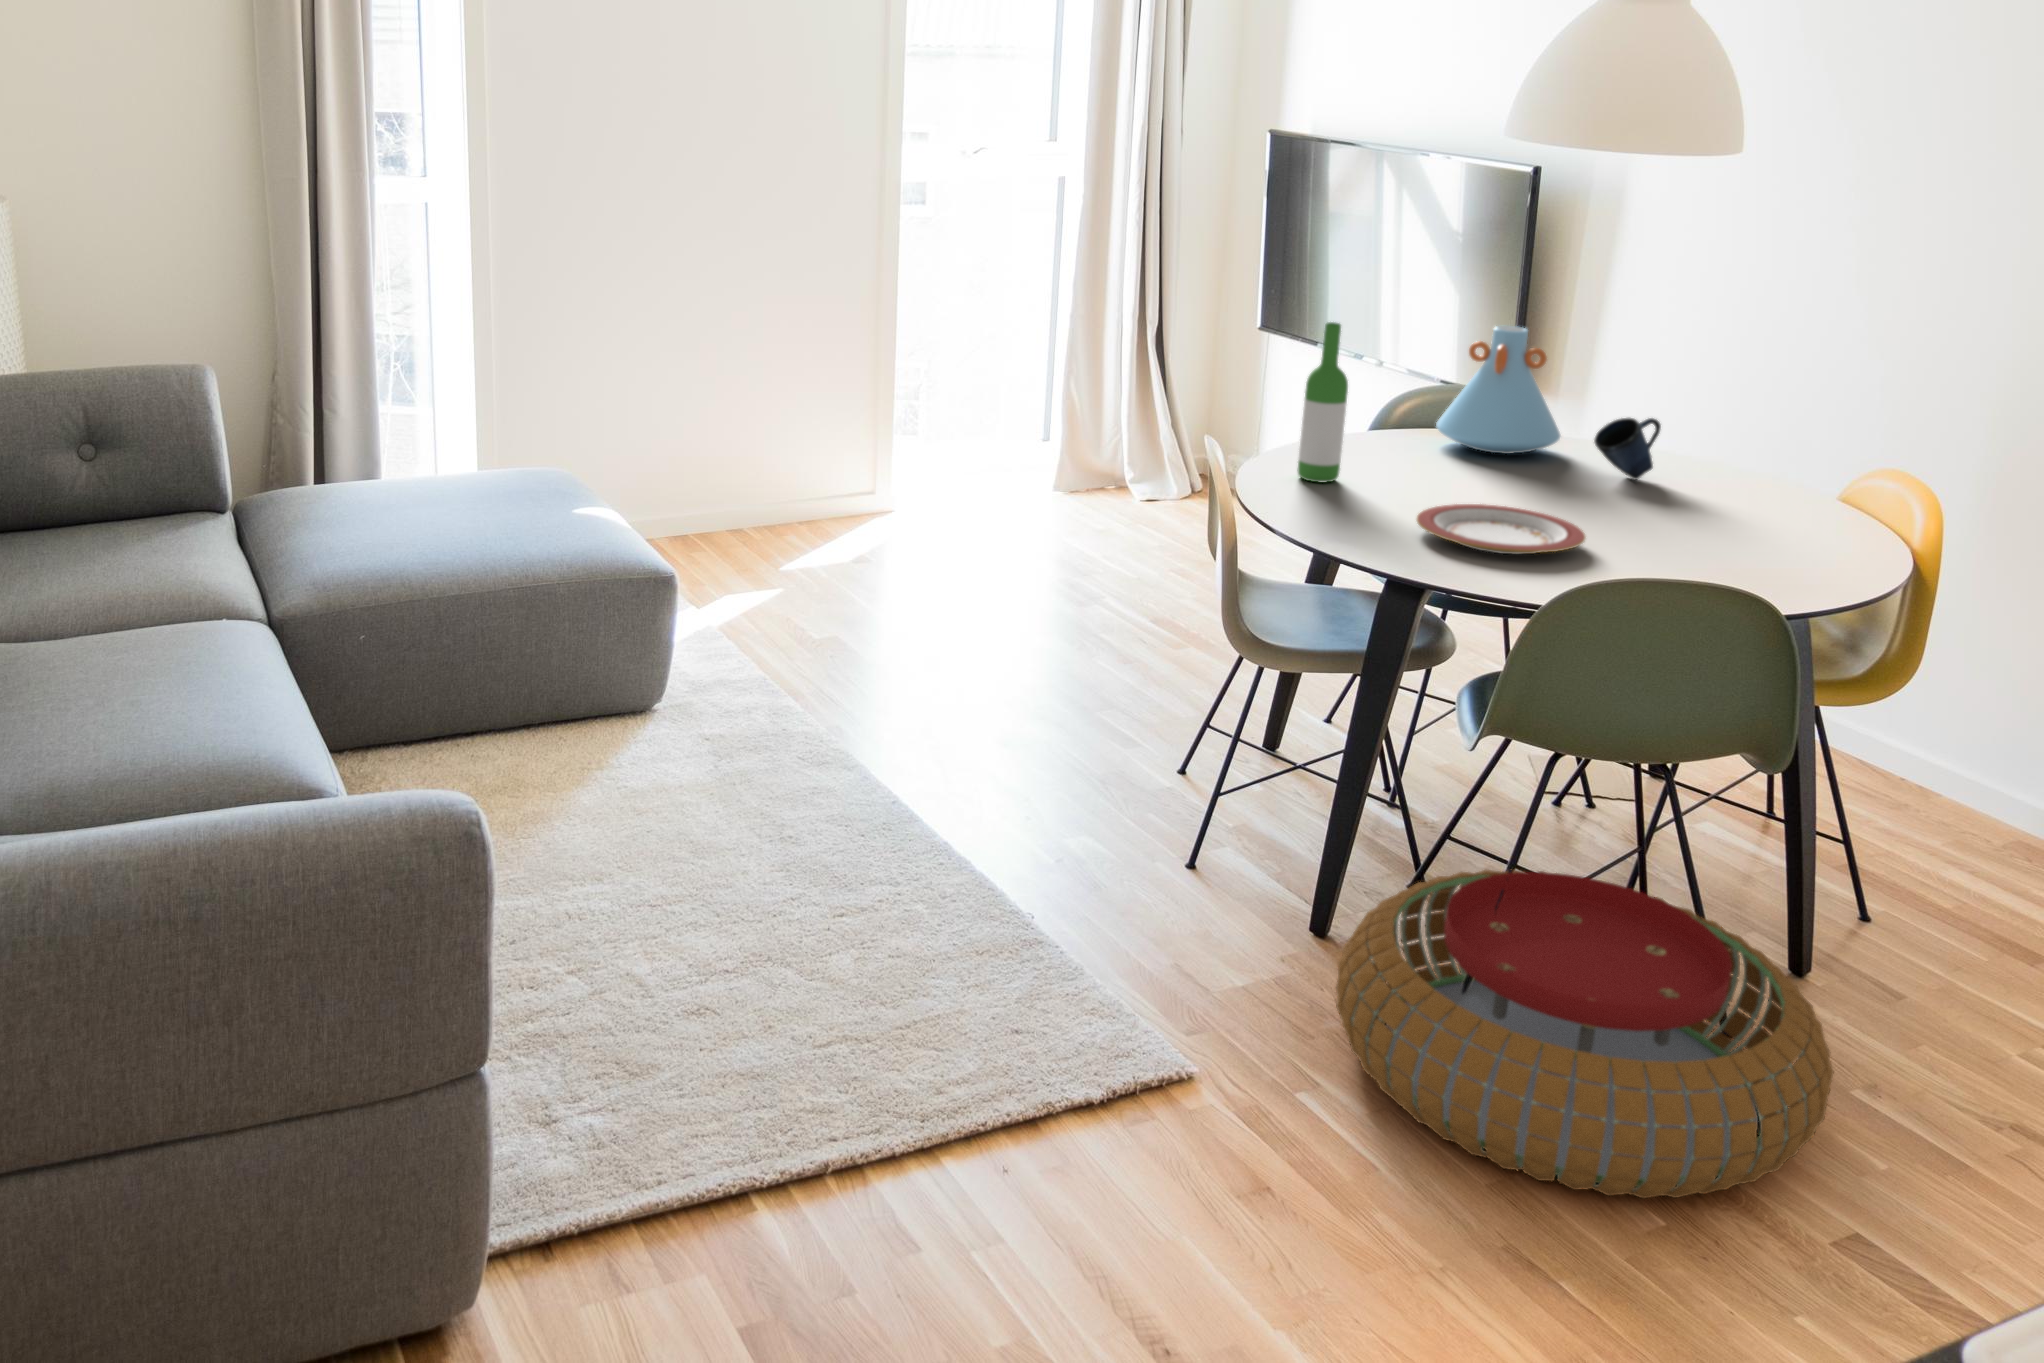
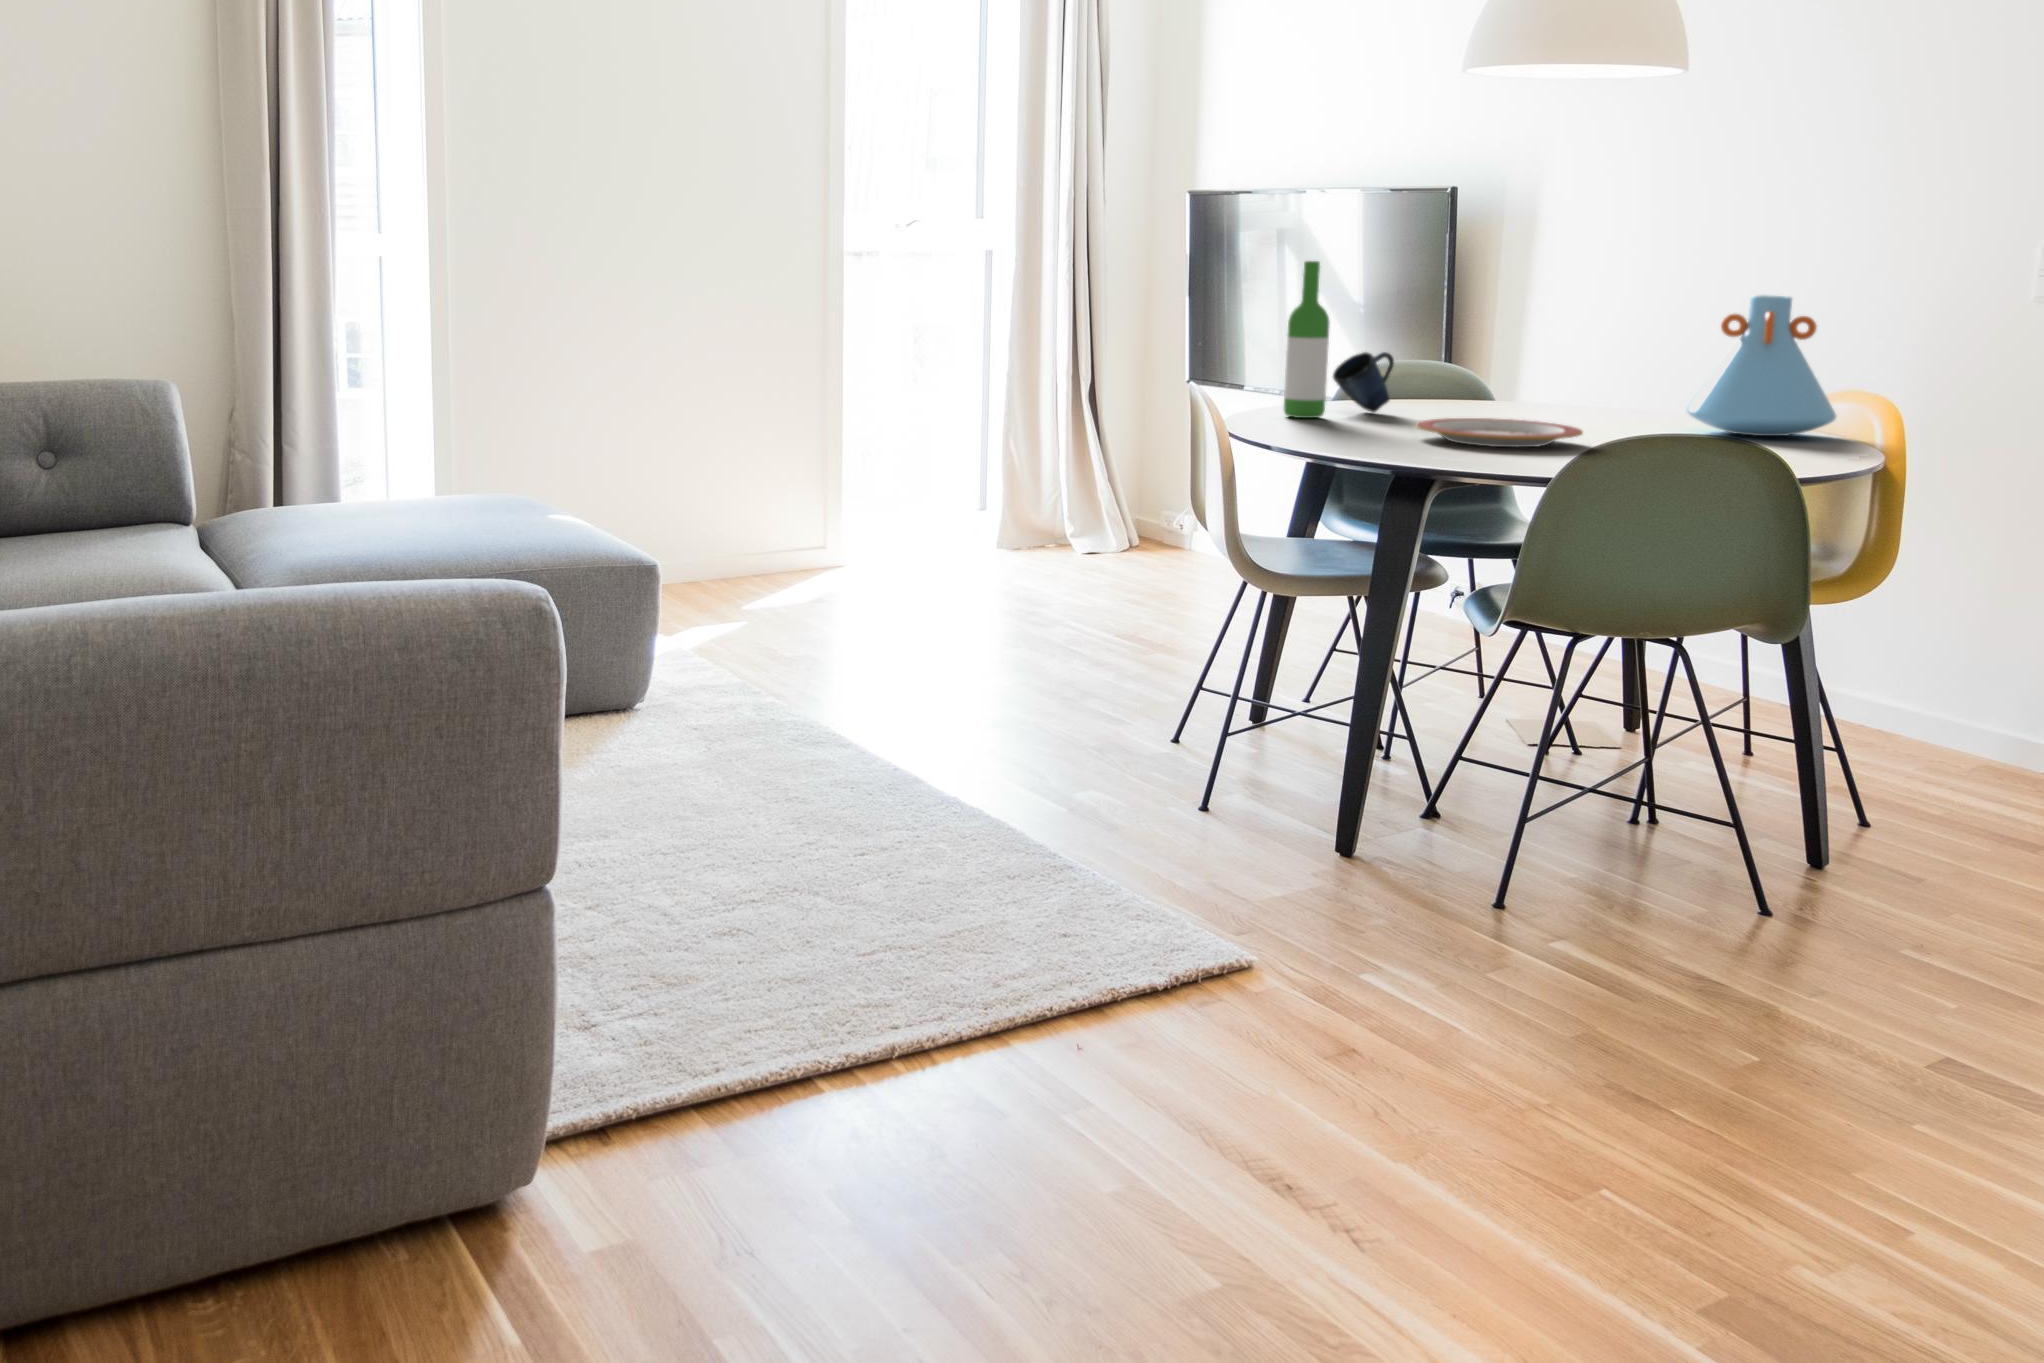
vase: present [1436,326,1561,454] -> present [1687,295,1836,436]
mug: present [1594,418,1661,480] -> present [1333,352,1394,412]
pouf: present [1336,869,1833,1198] -> none [1382,756,1900,1042]

